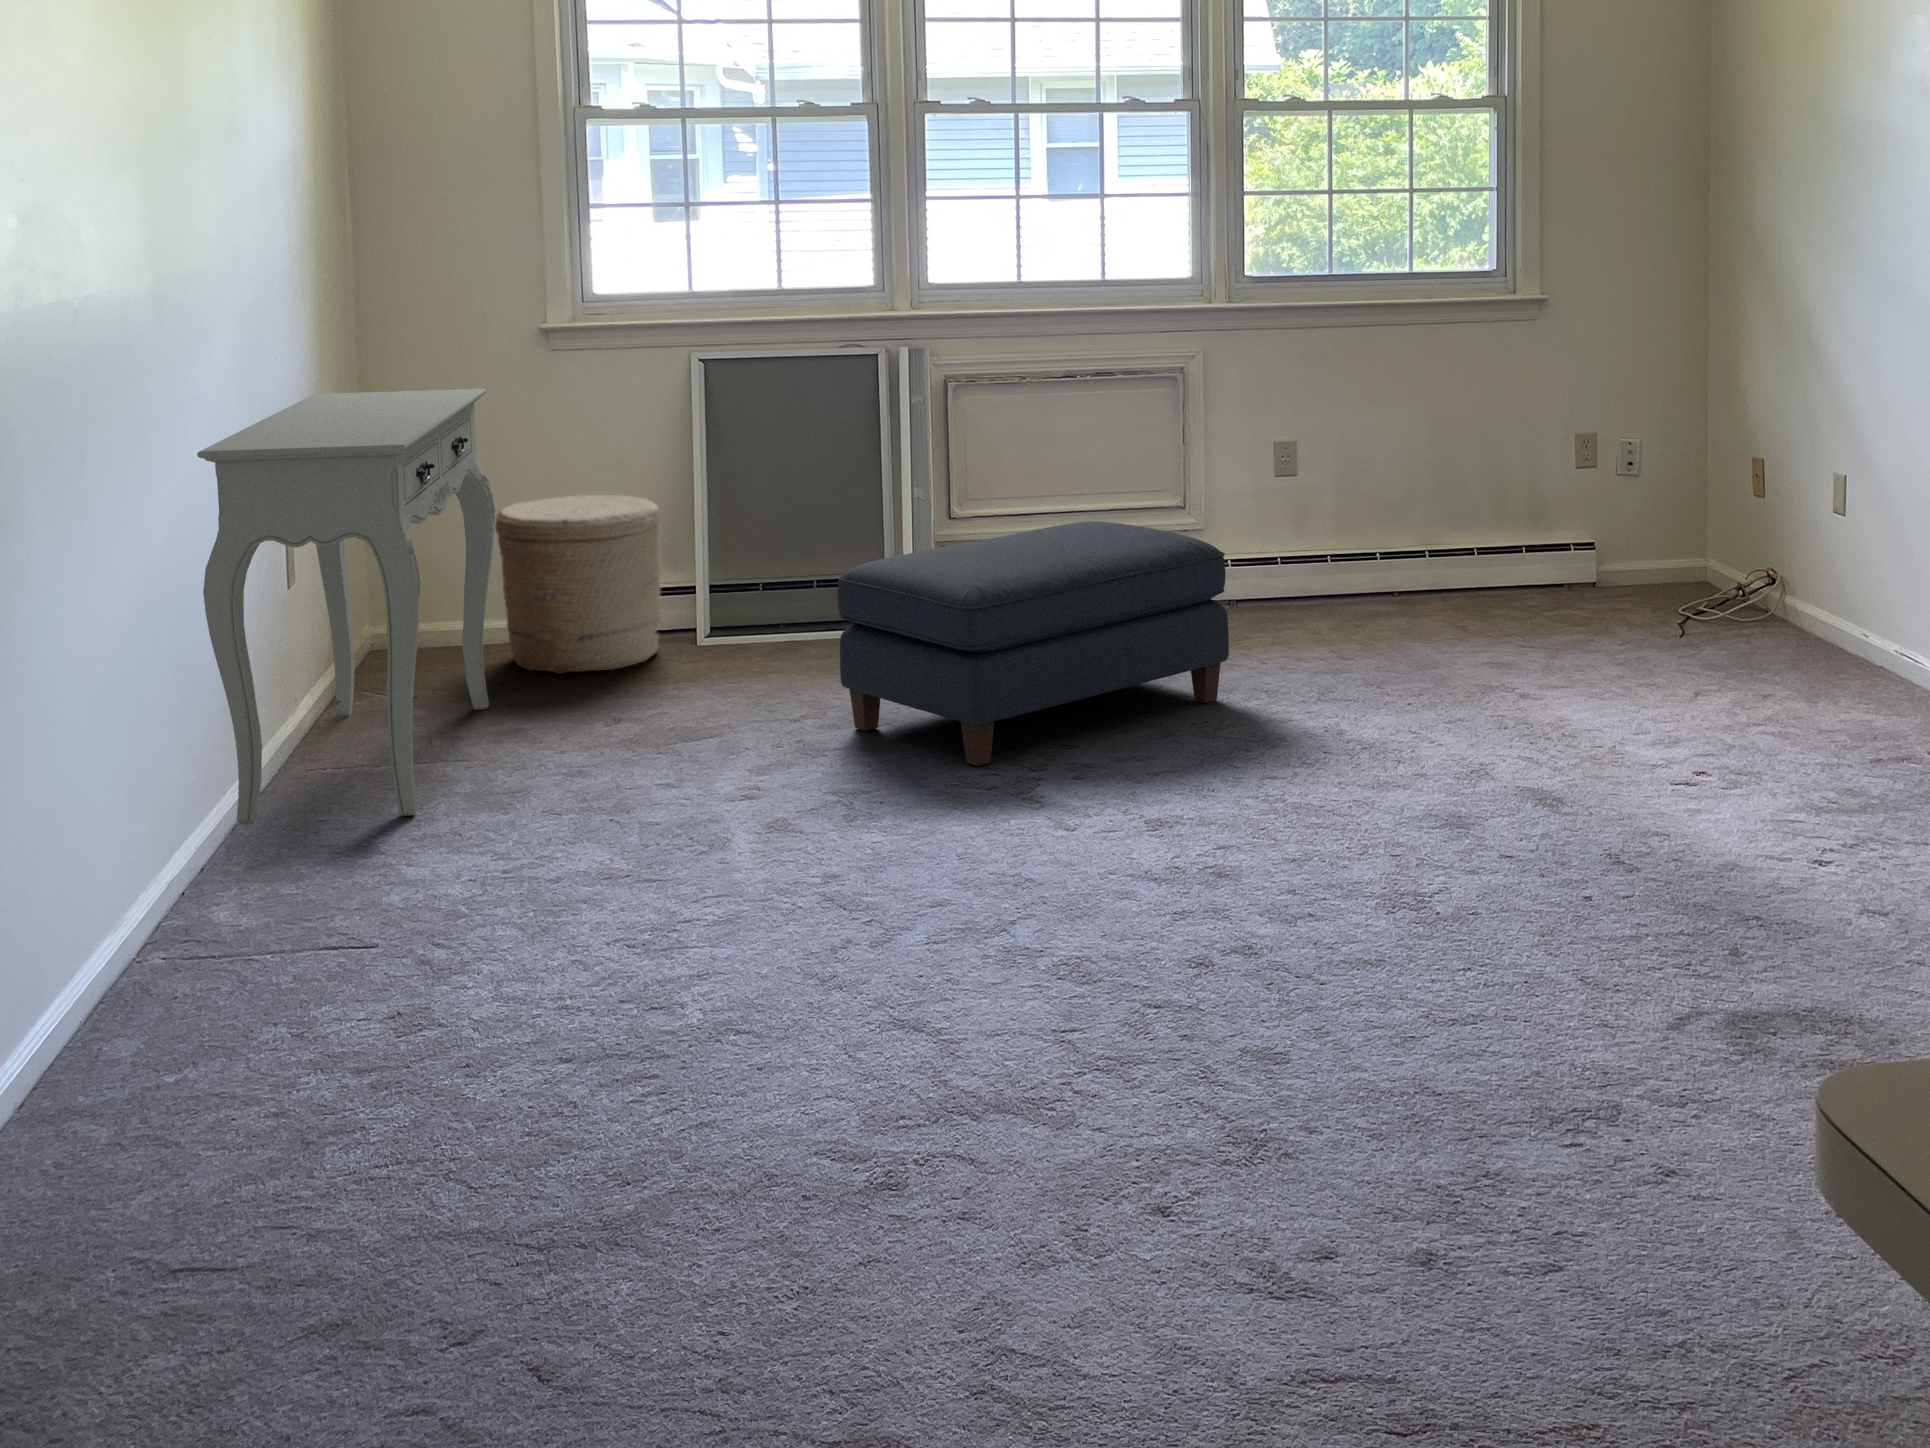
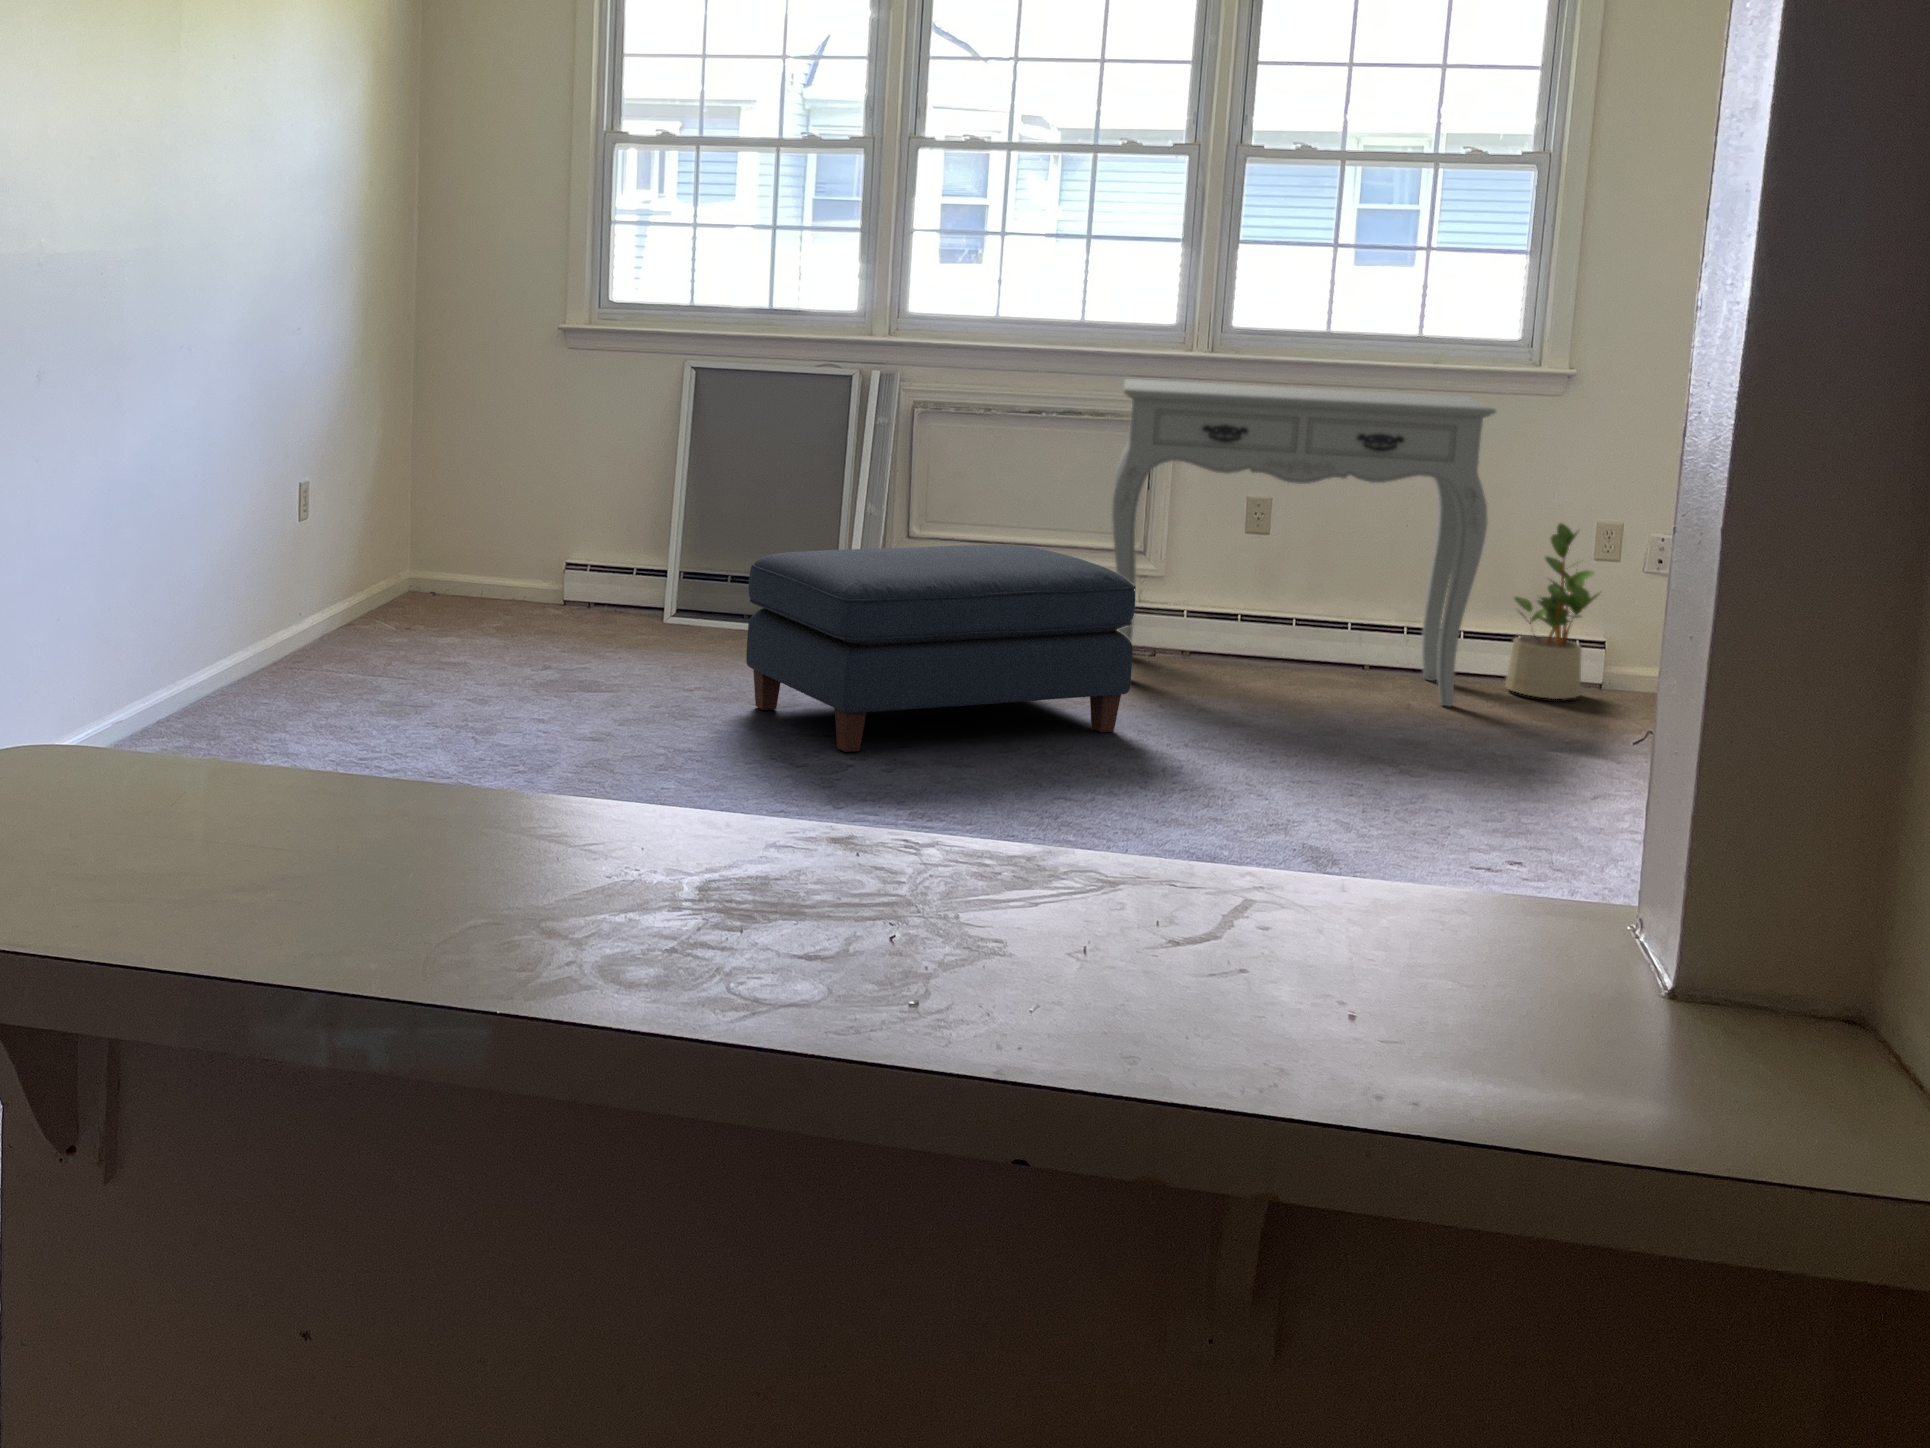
console table: present [197,389,495,824] -> present [1112,379,1496,706]
potted plant: none [1526,438,1605,604] -> present [1505,523,1599,699]
woven basket: present [495,495,660,674] -> none [495,479,639,634]

